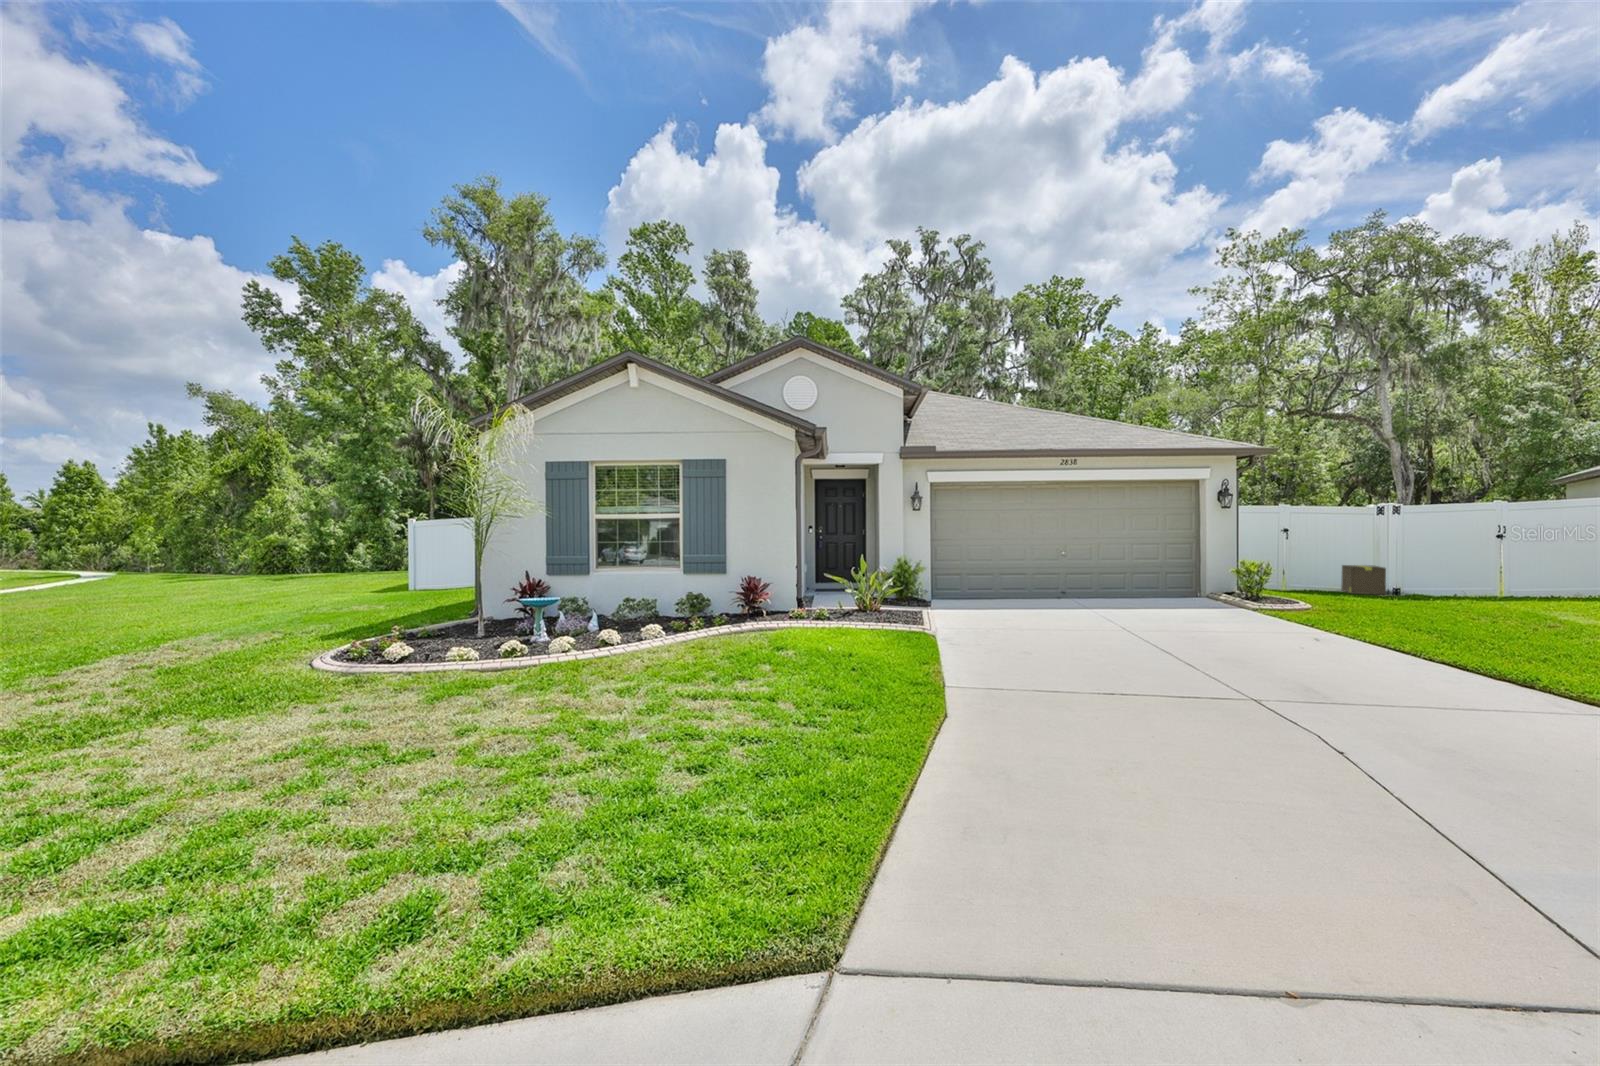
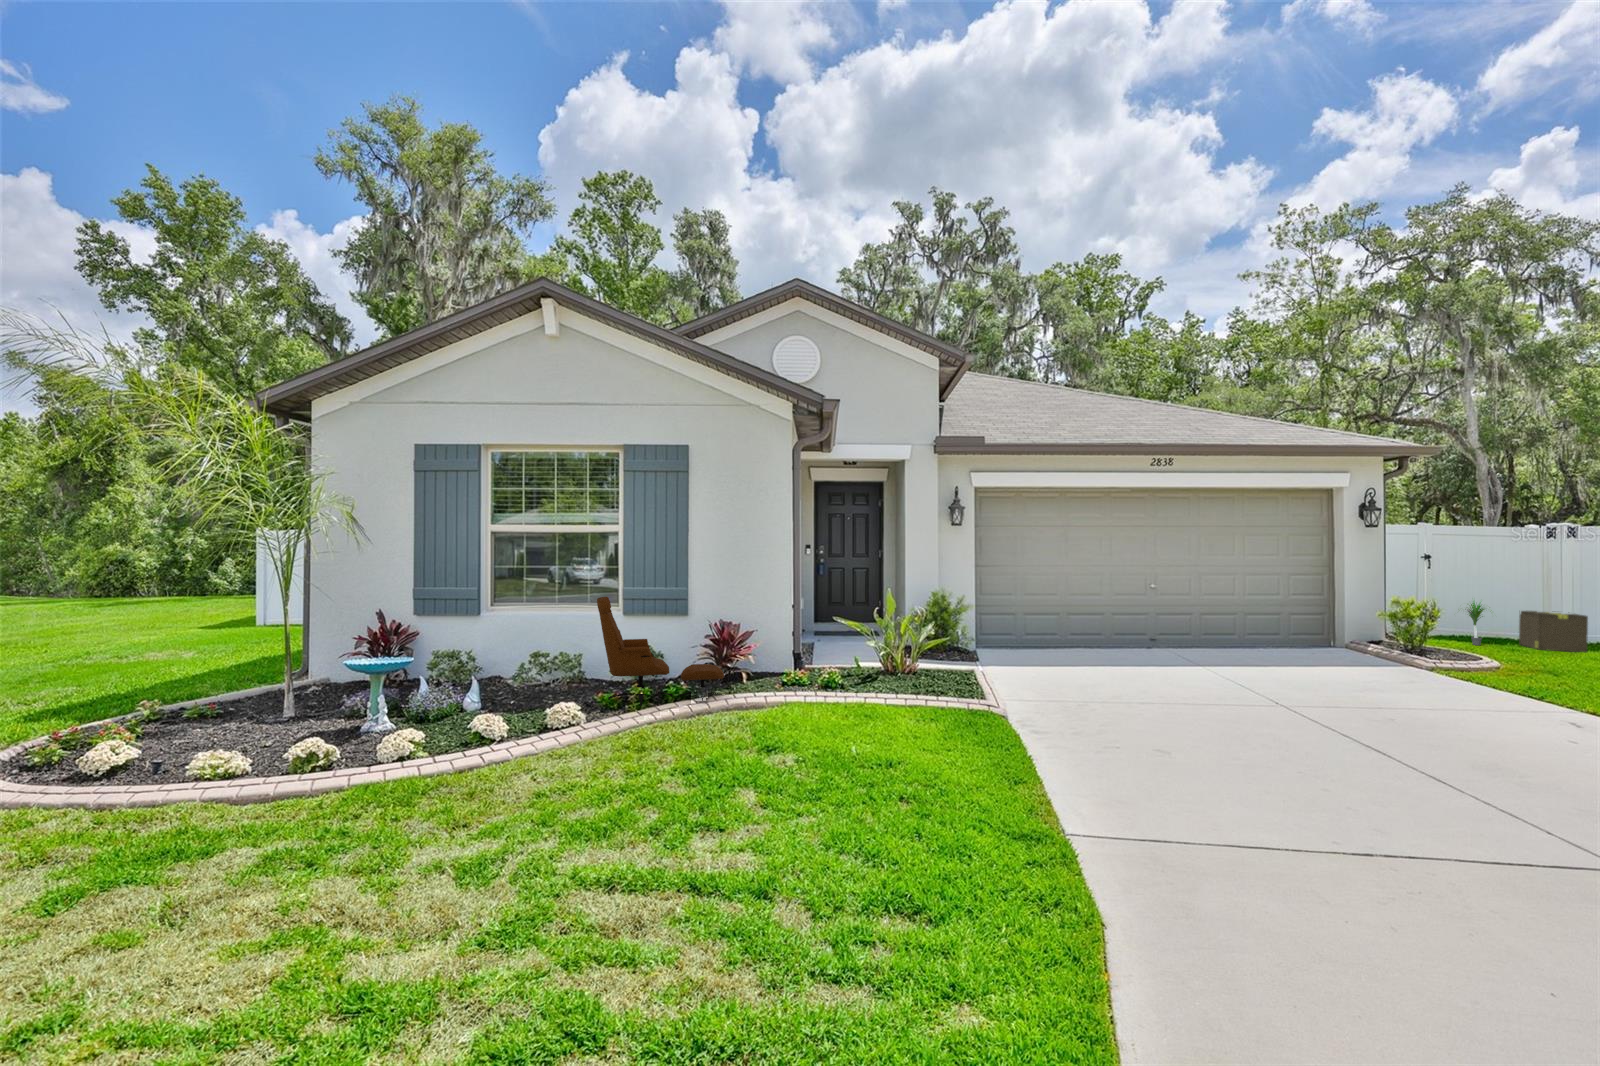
potted plant: none [1292,555,1323,591] -> present [1465,601,1485,645]
lounge chair: none [668,561,752,629] -> present [597,597,724,706]

